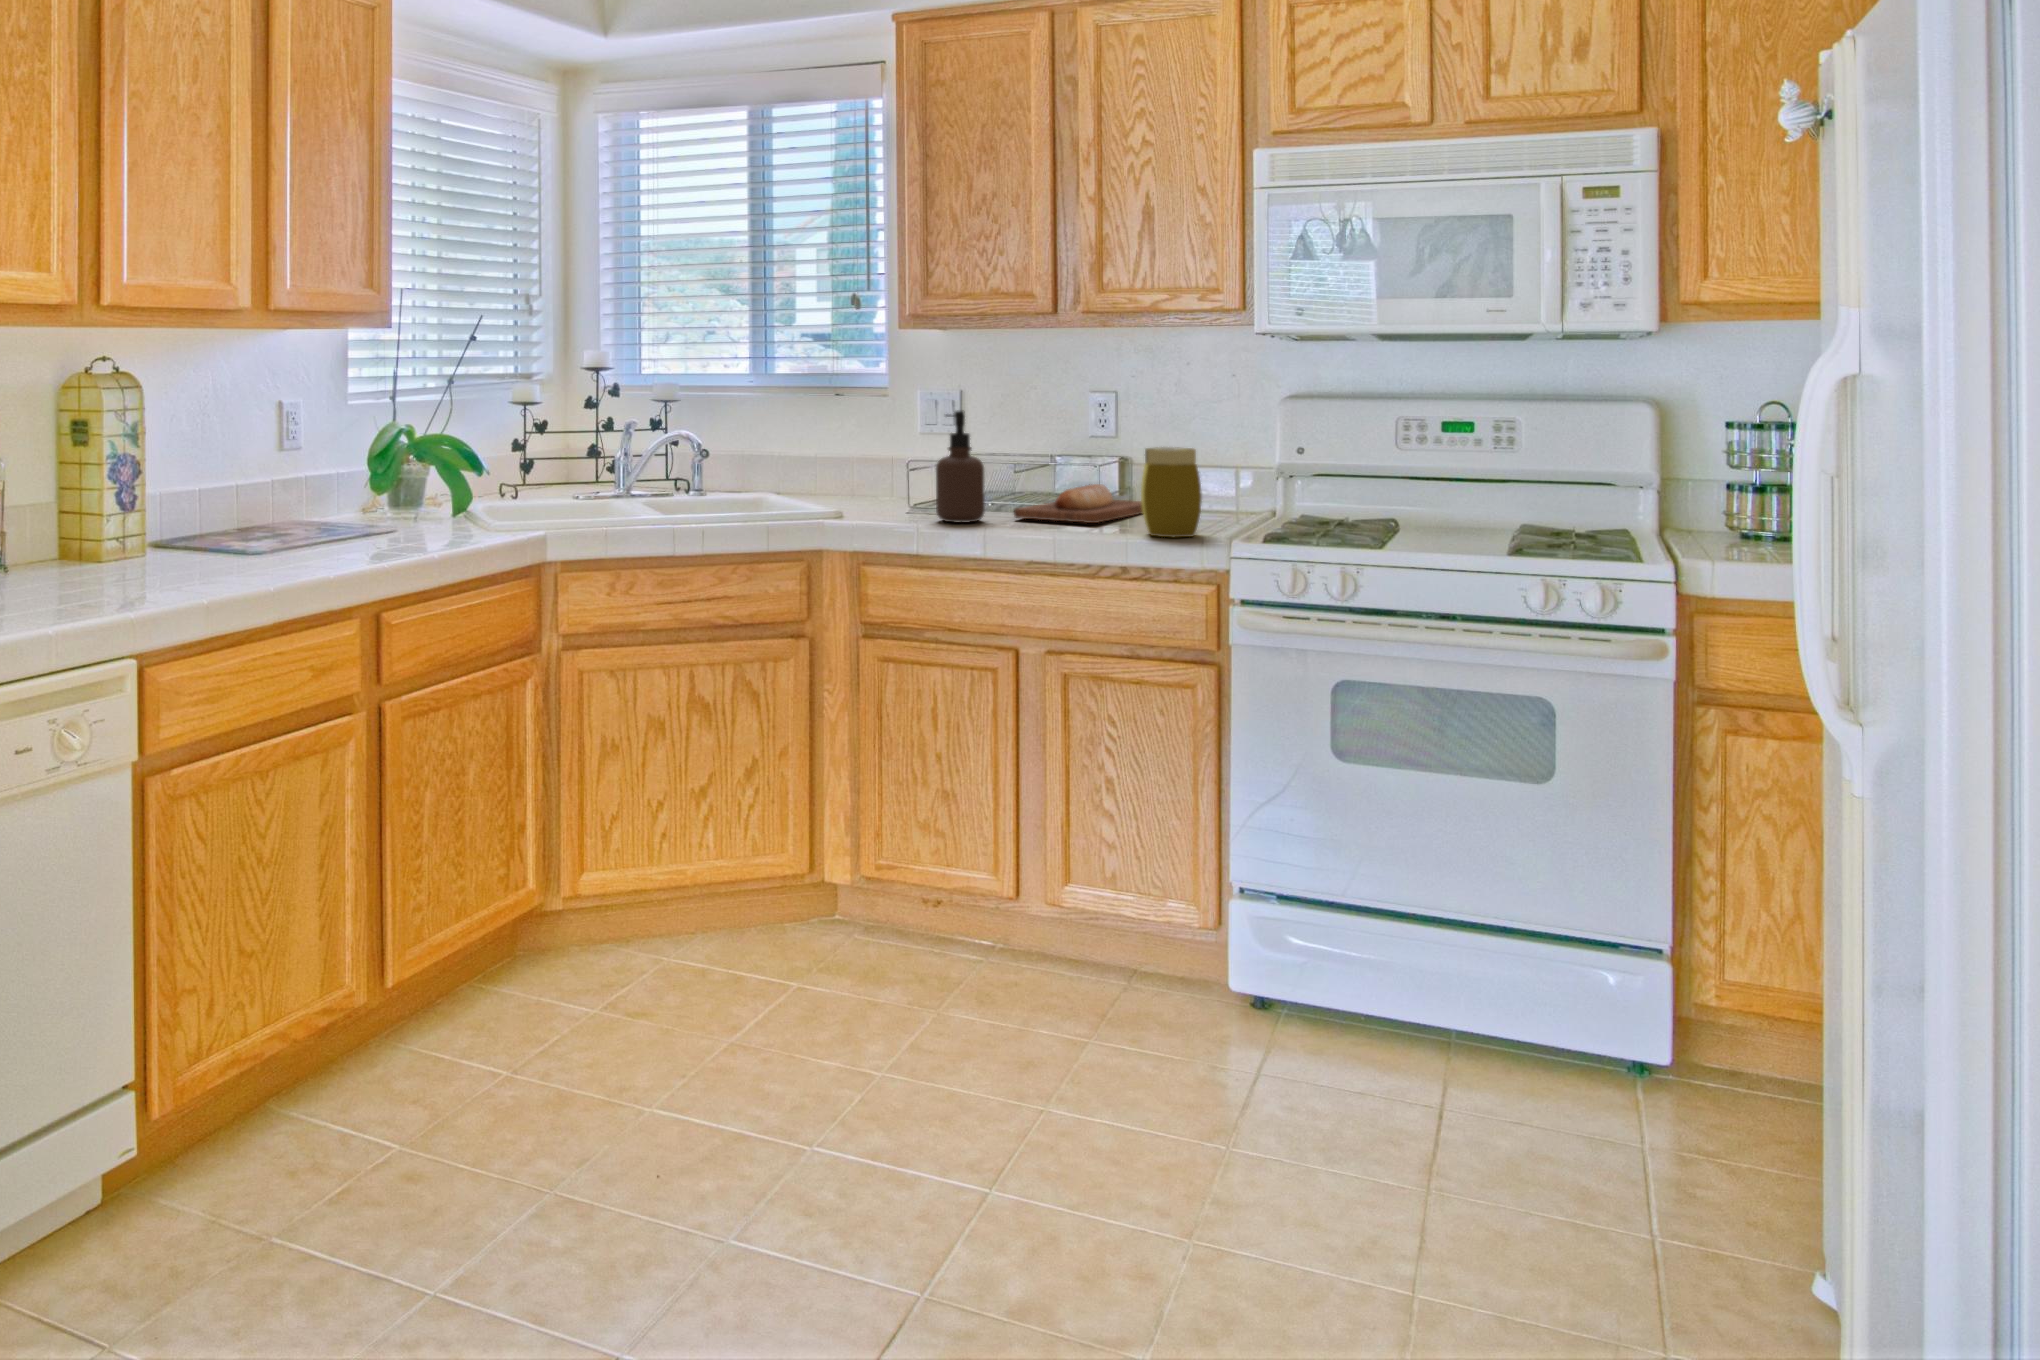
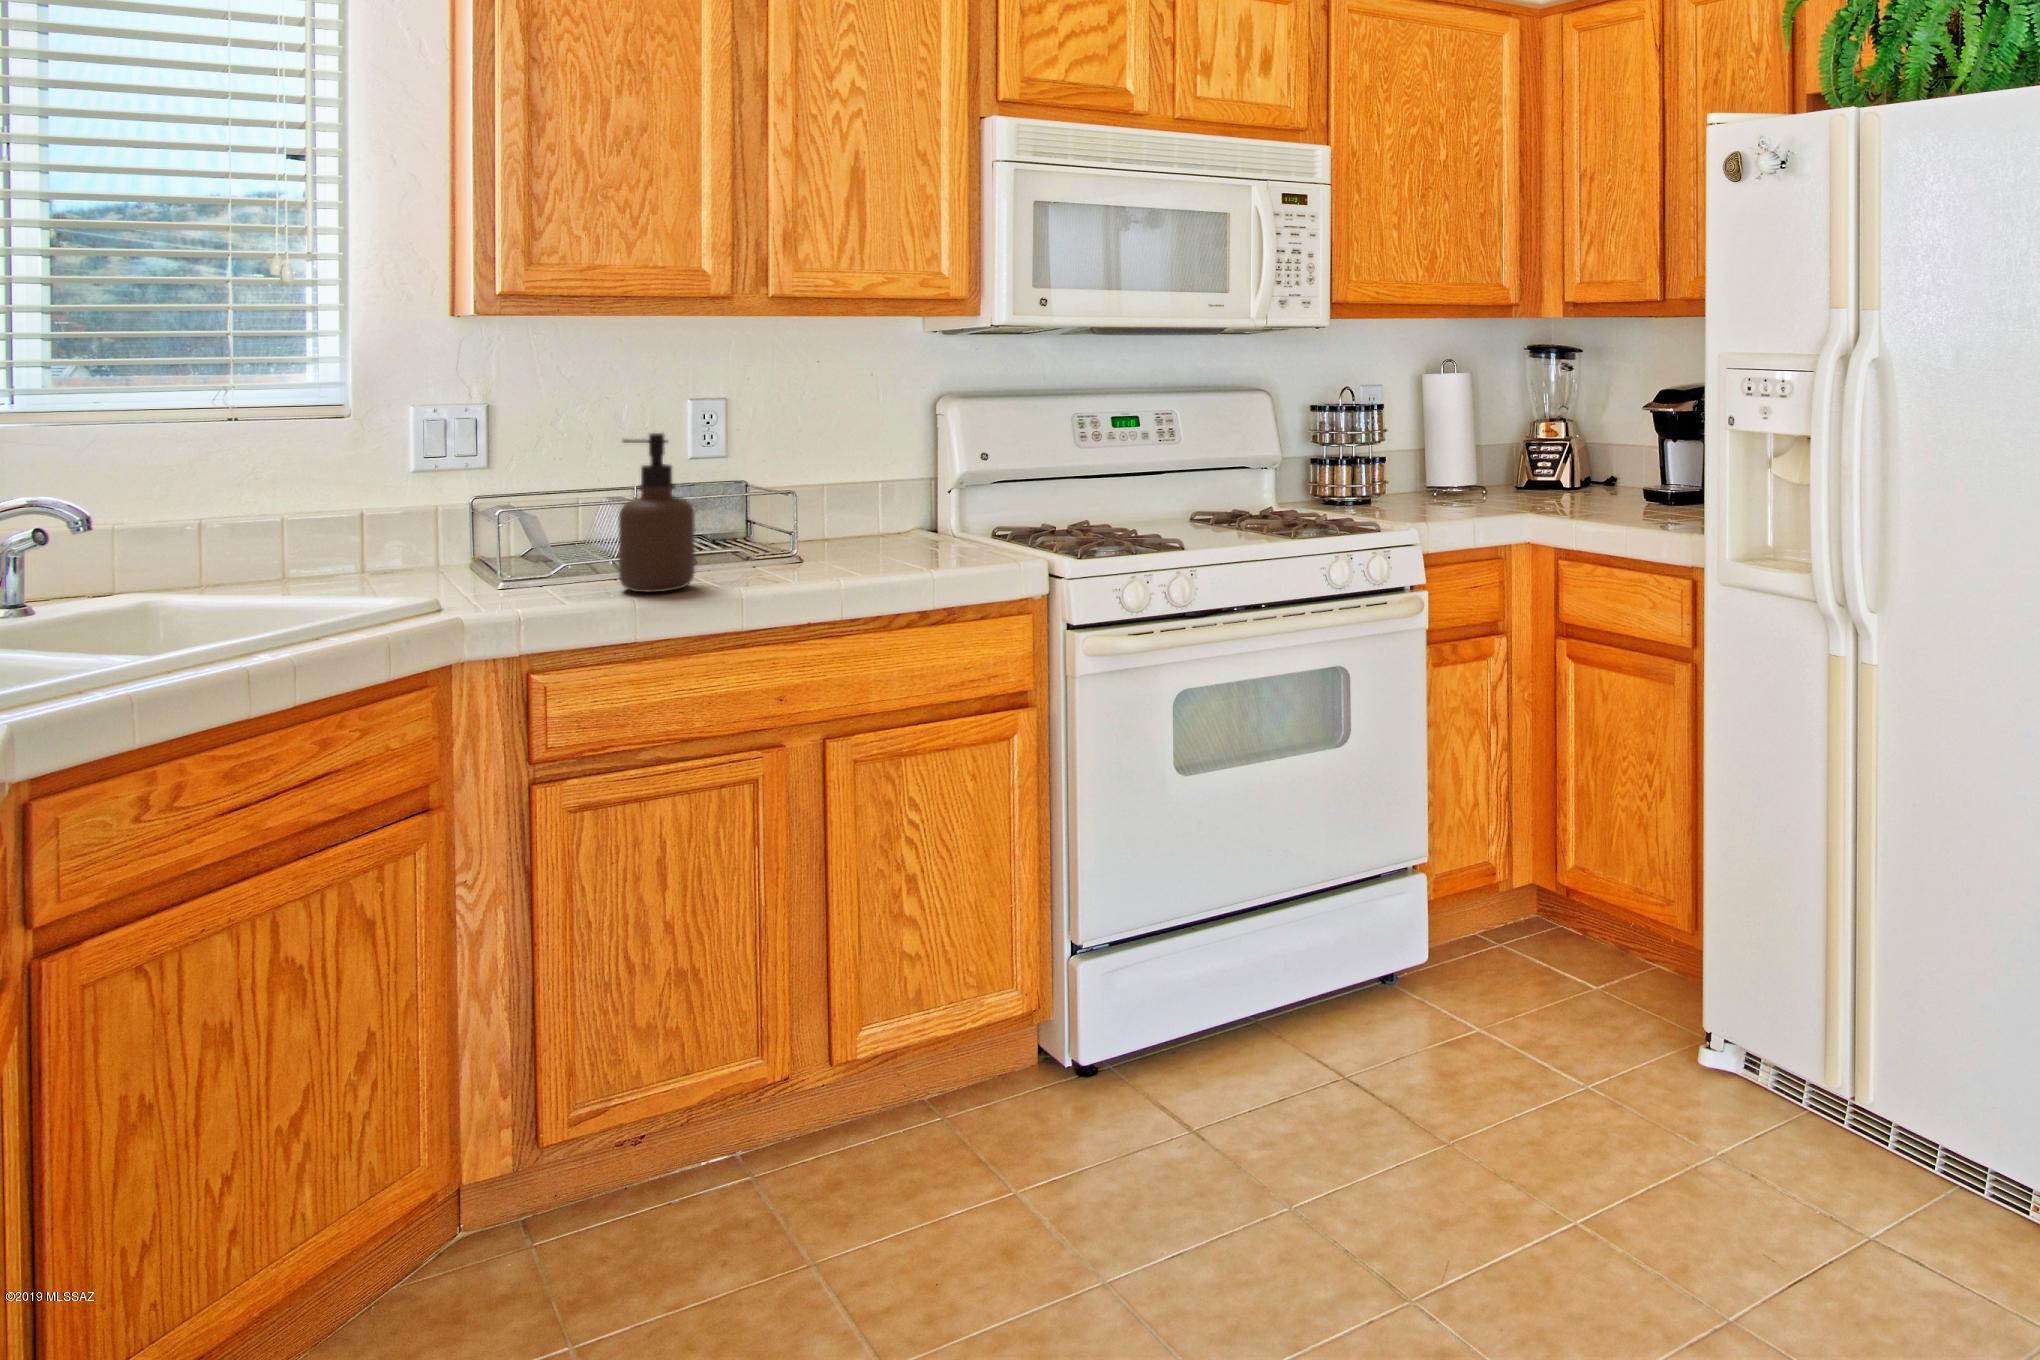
jar: present [1141,447,1202,538] -> none [925,464,1003,574]
bread loaf: present [1014,484,1143,523] -> none [709,515,846,574]

